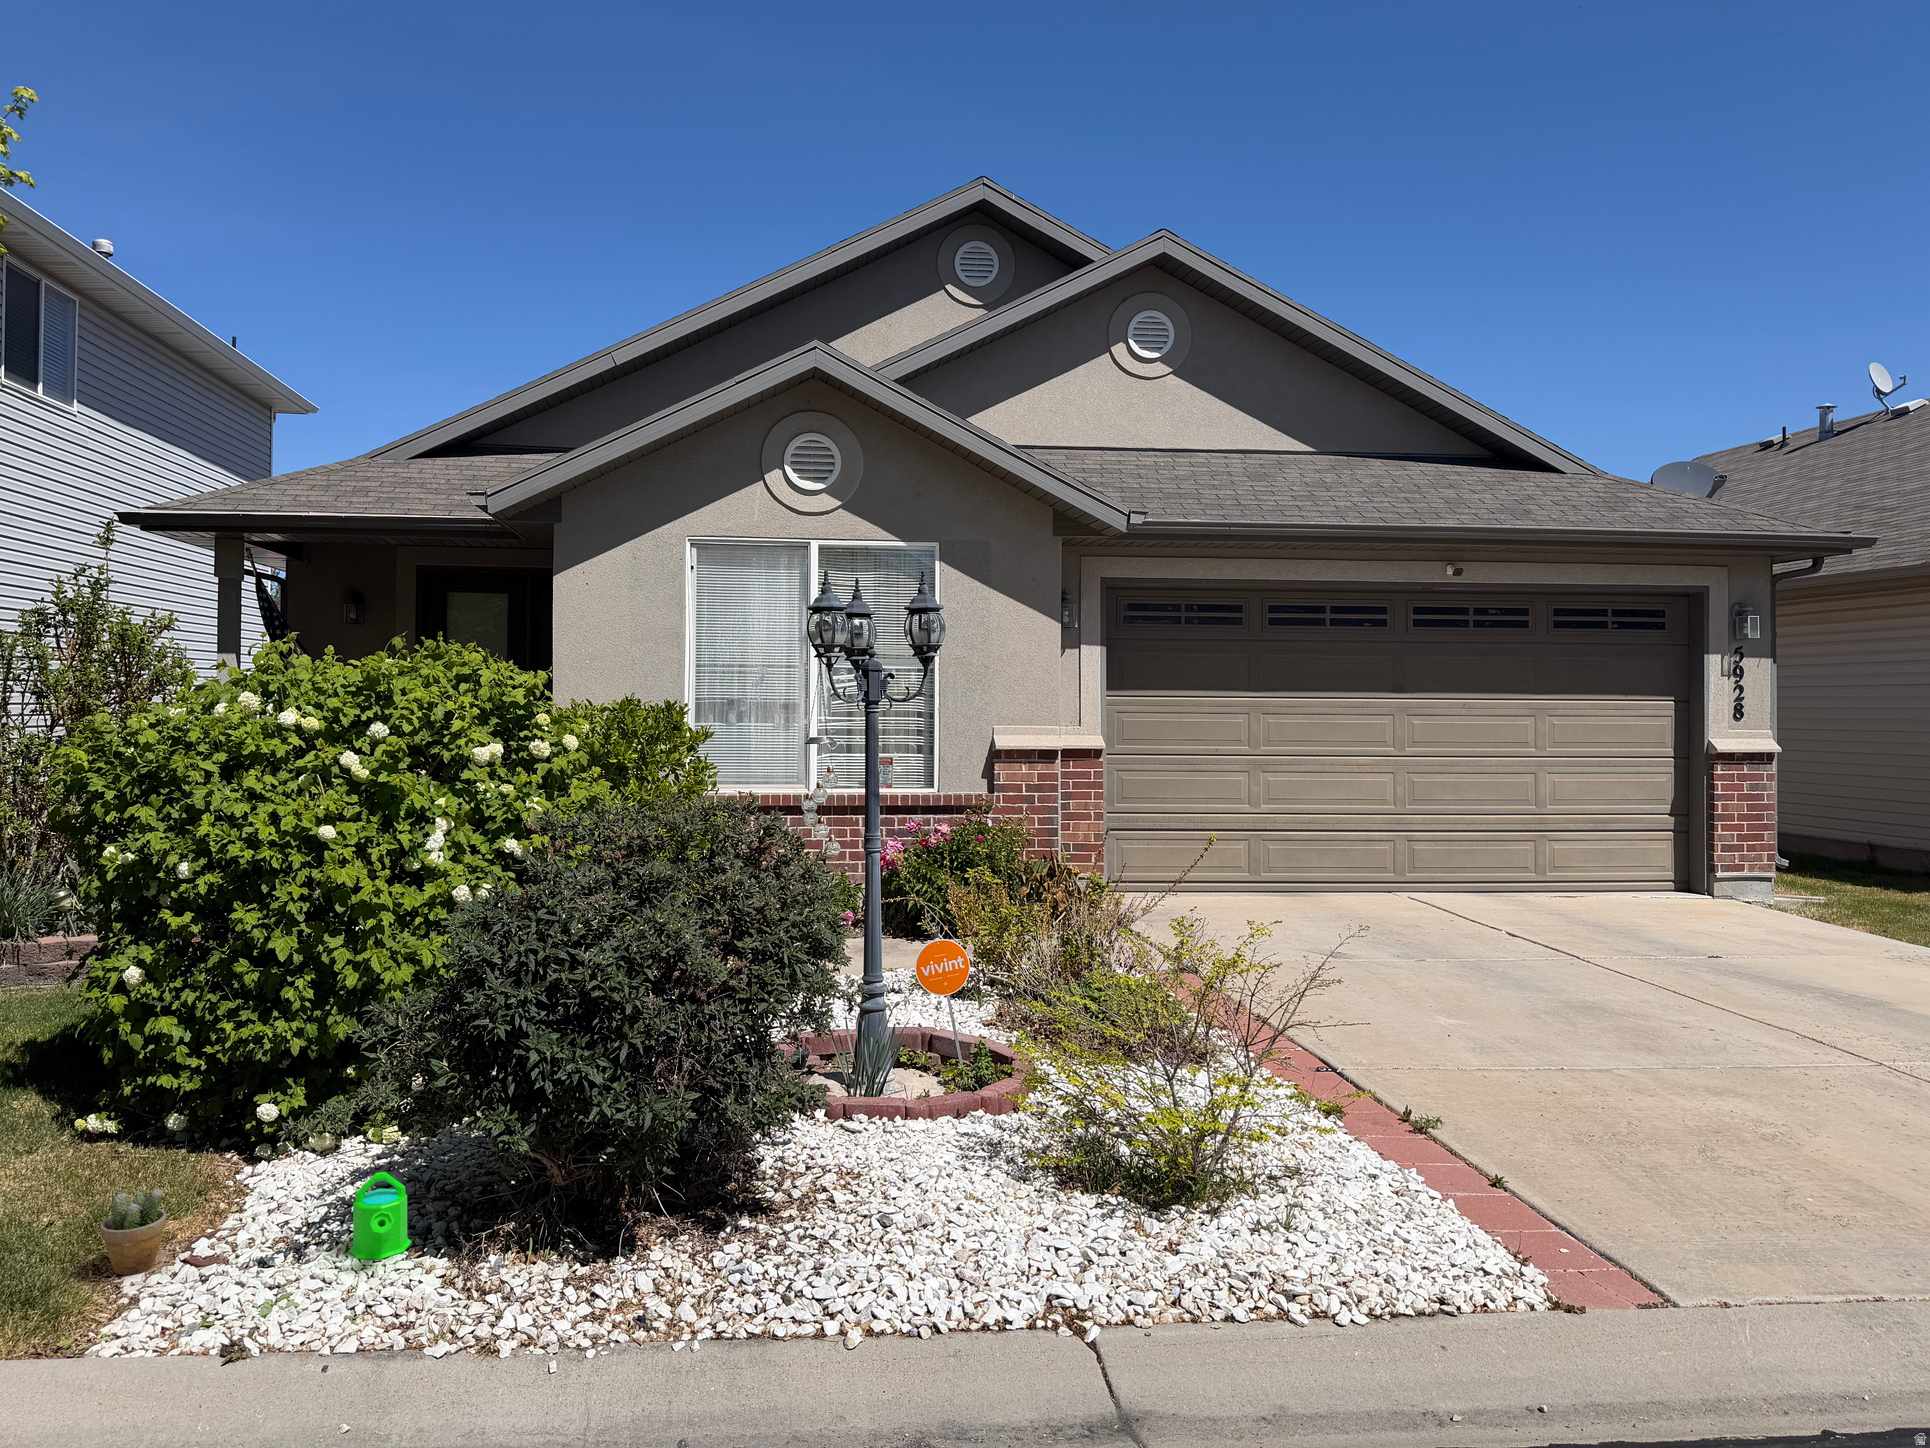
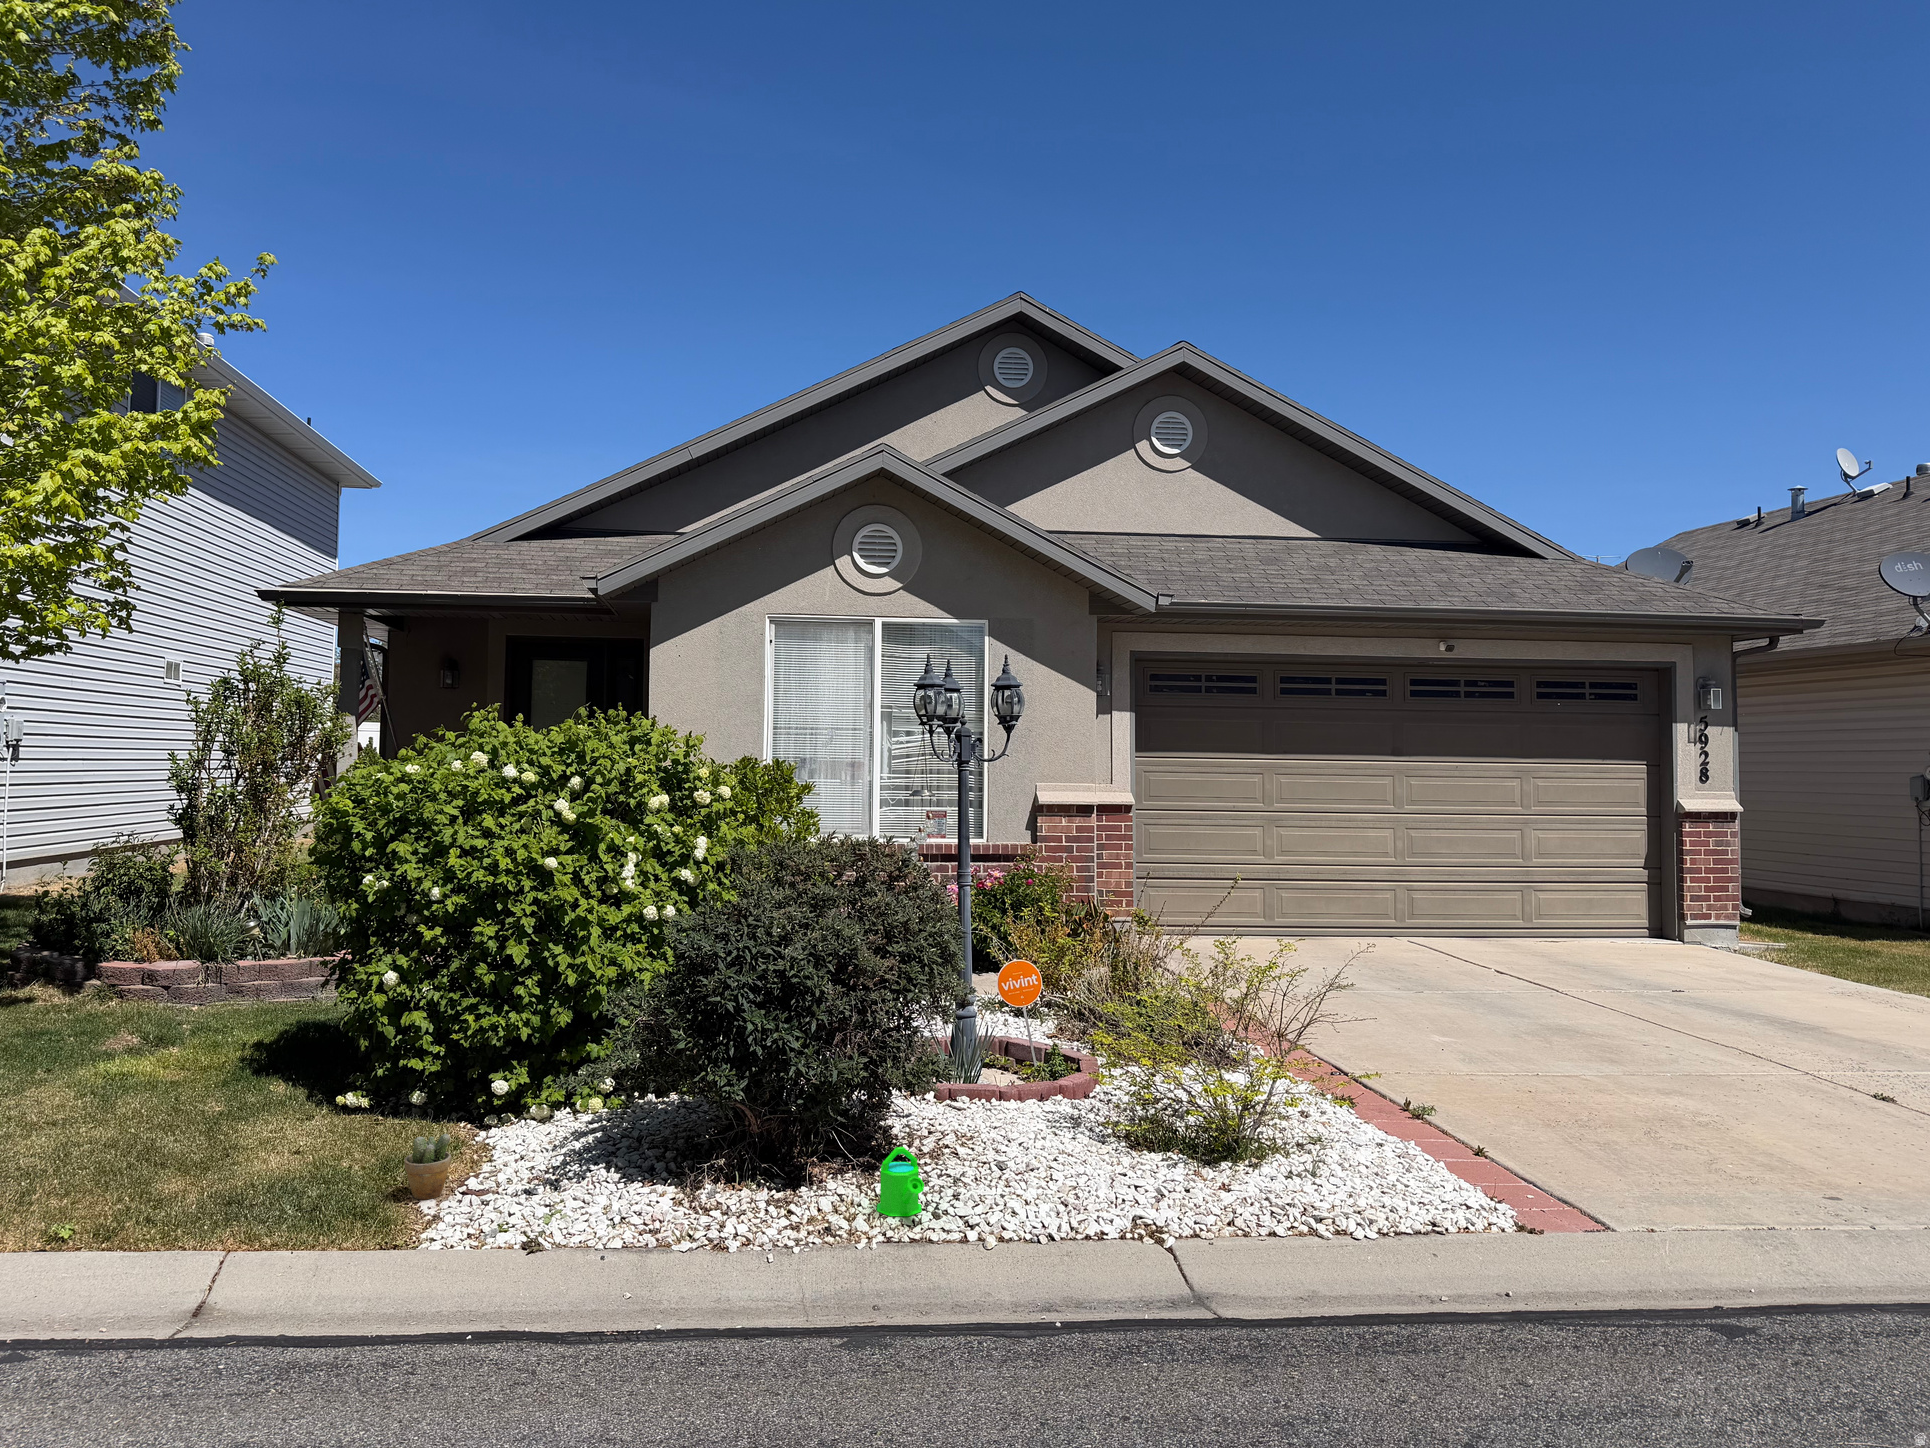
watering can: present [349,1172,412,1259] -> present [877,1147,924,1216]

